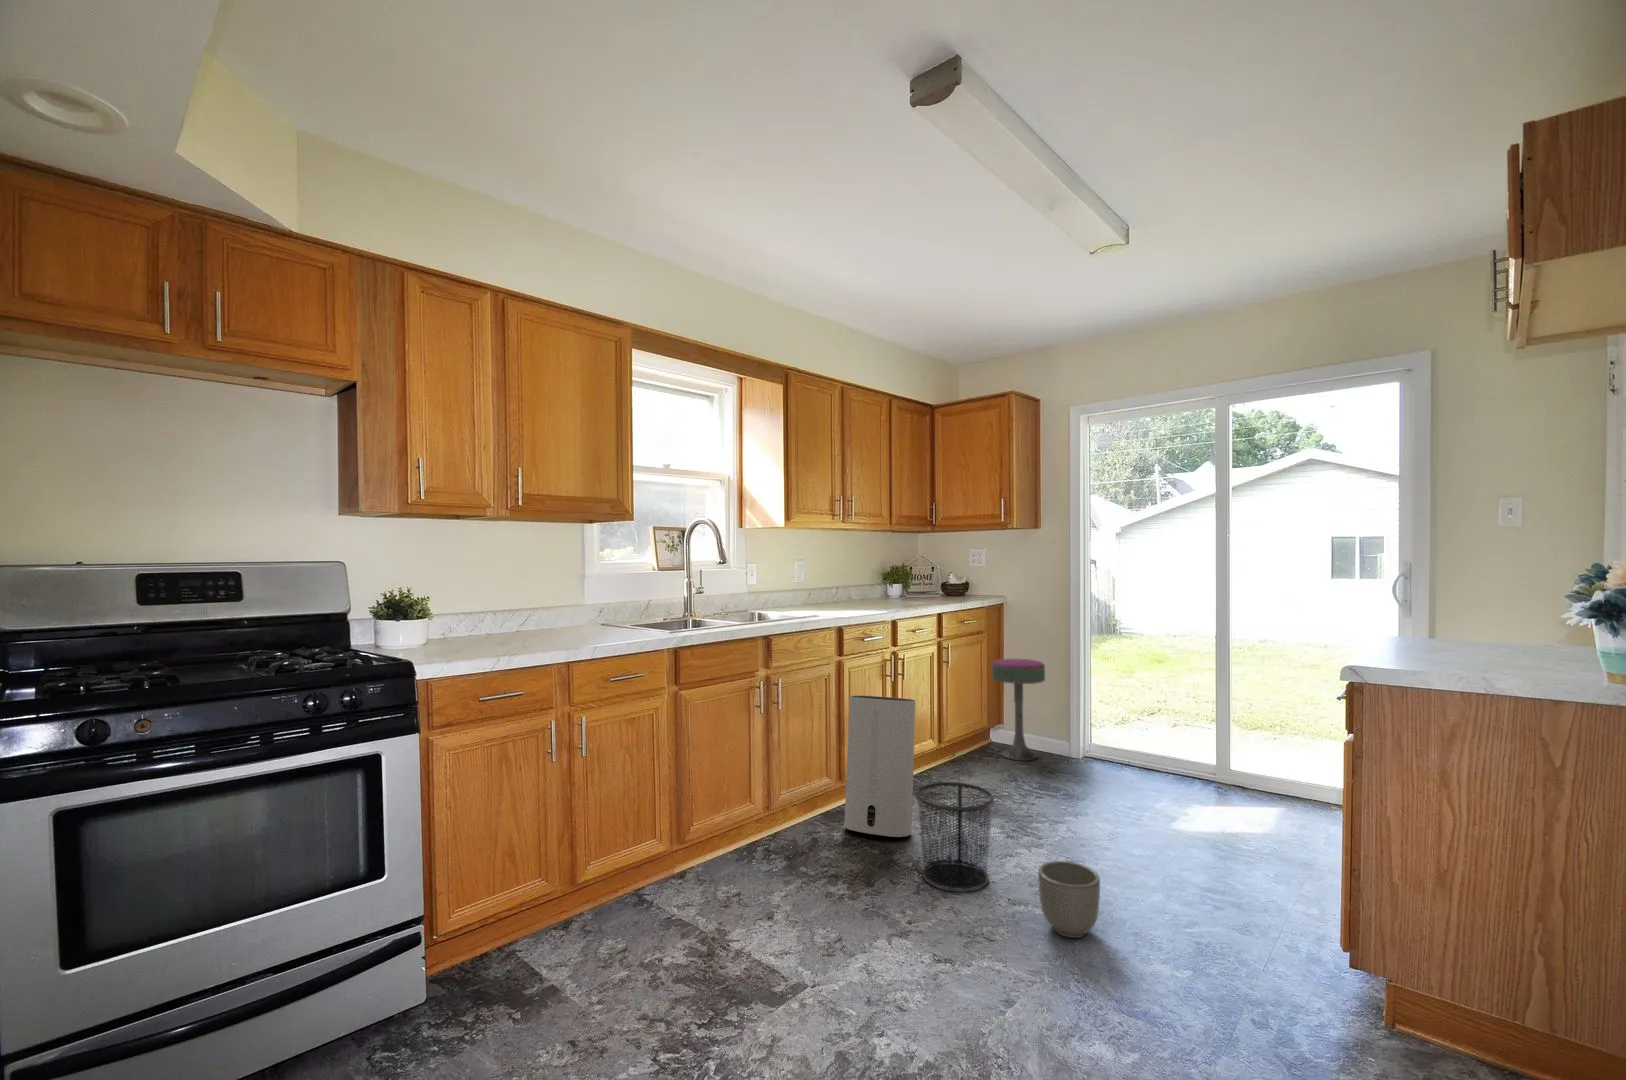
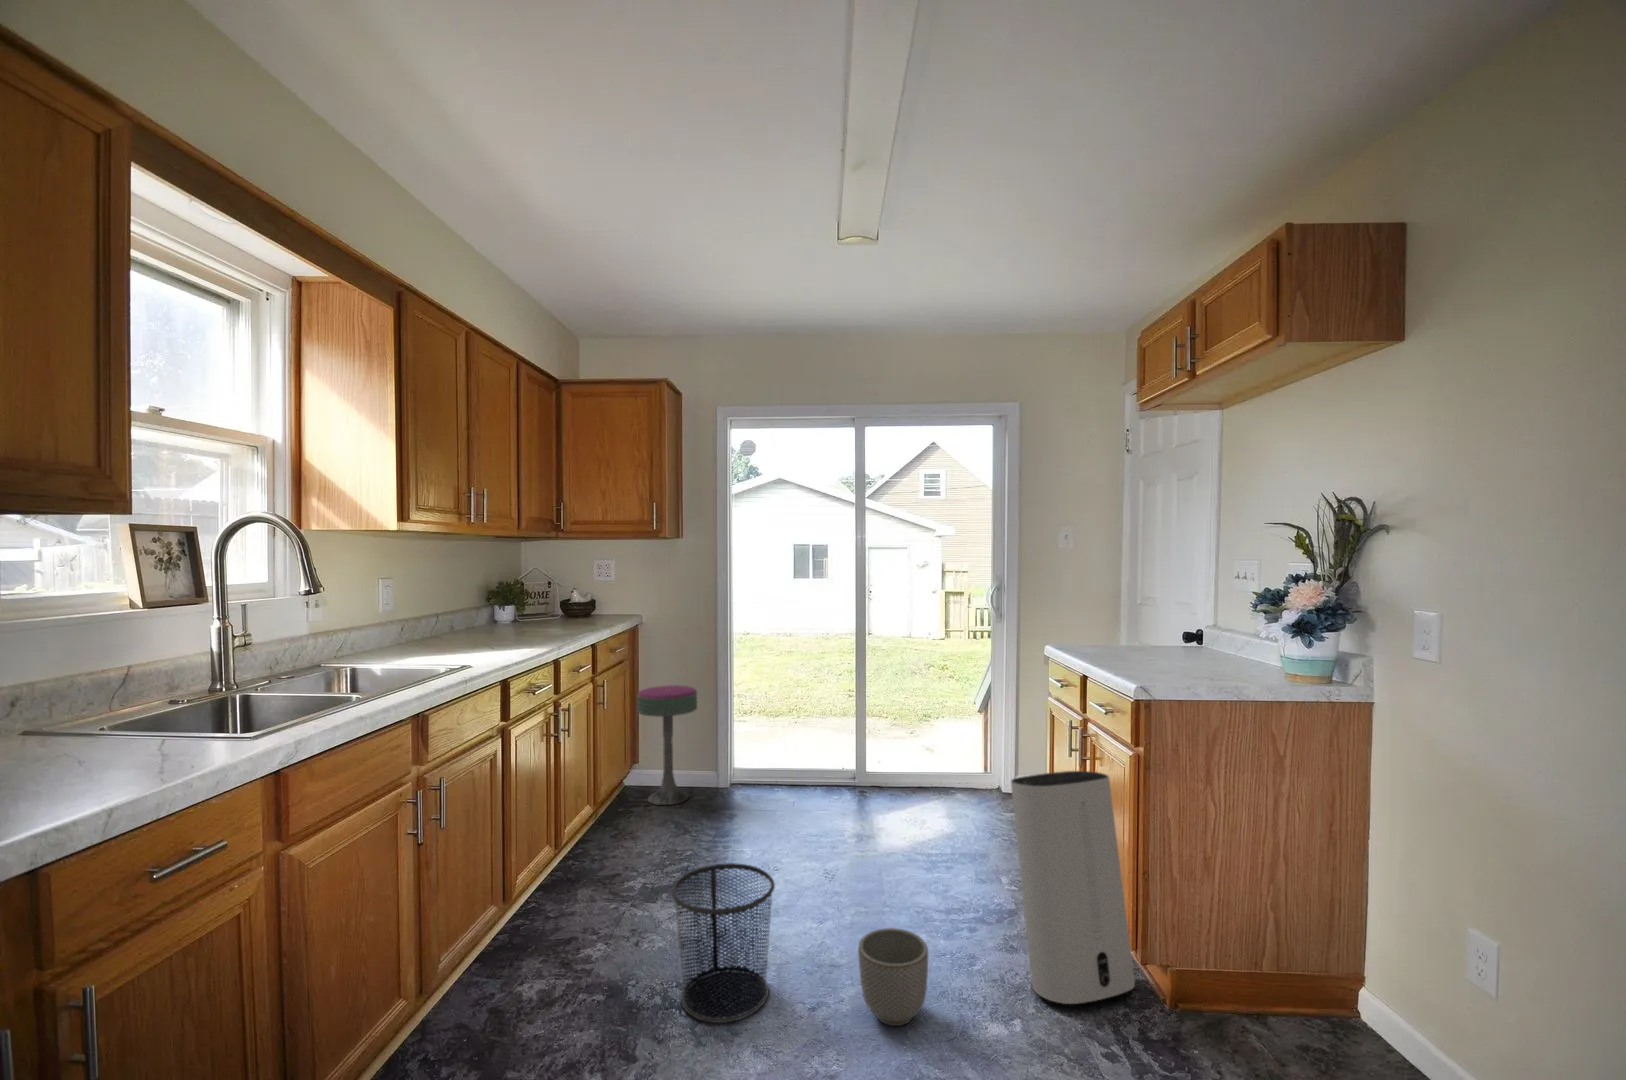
air purifier: present [844,695,915,837] -> present [1011,771,1135,1004]

